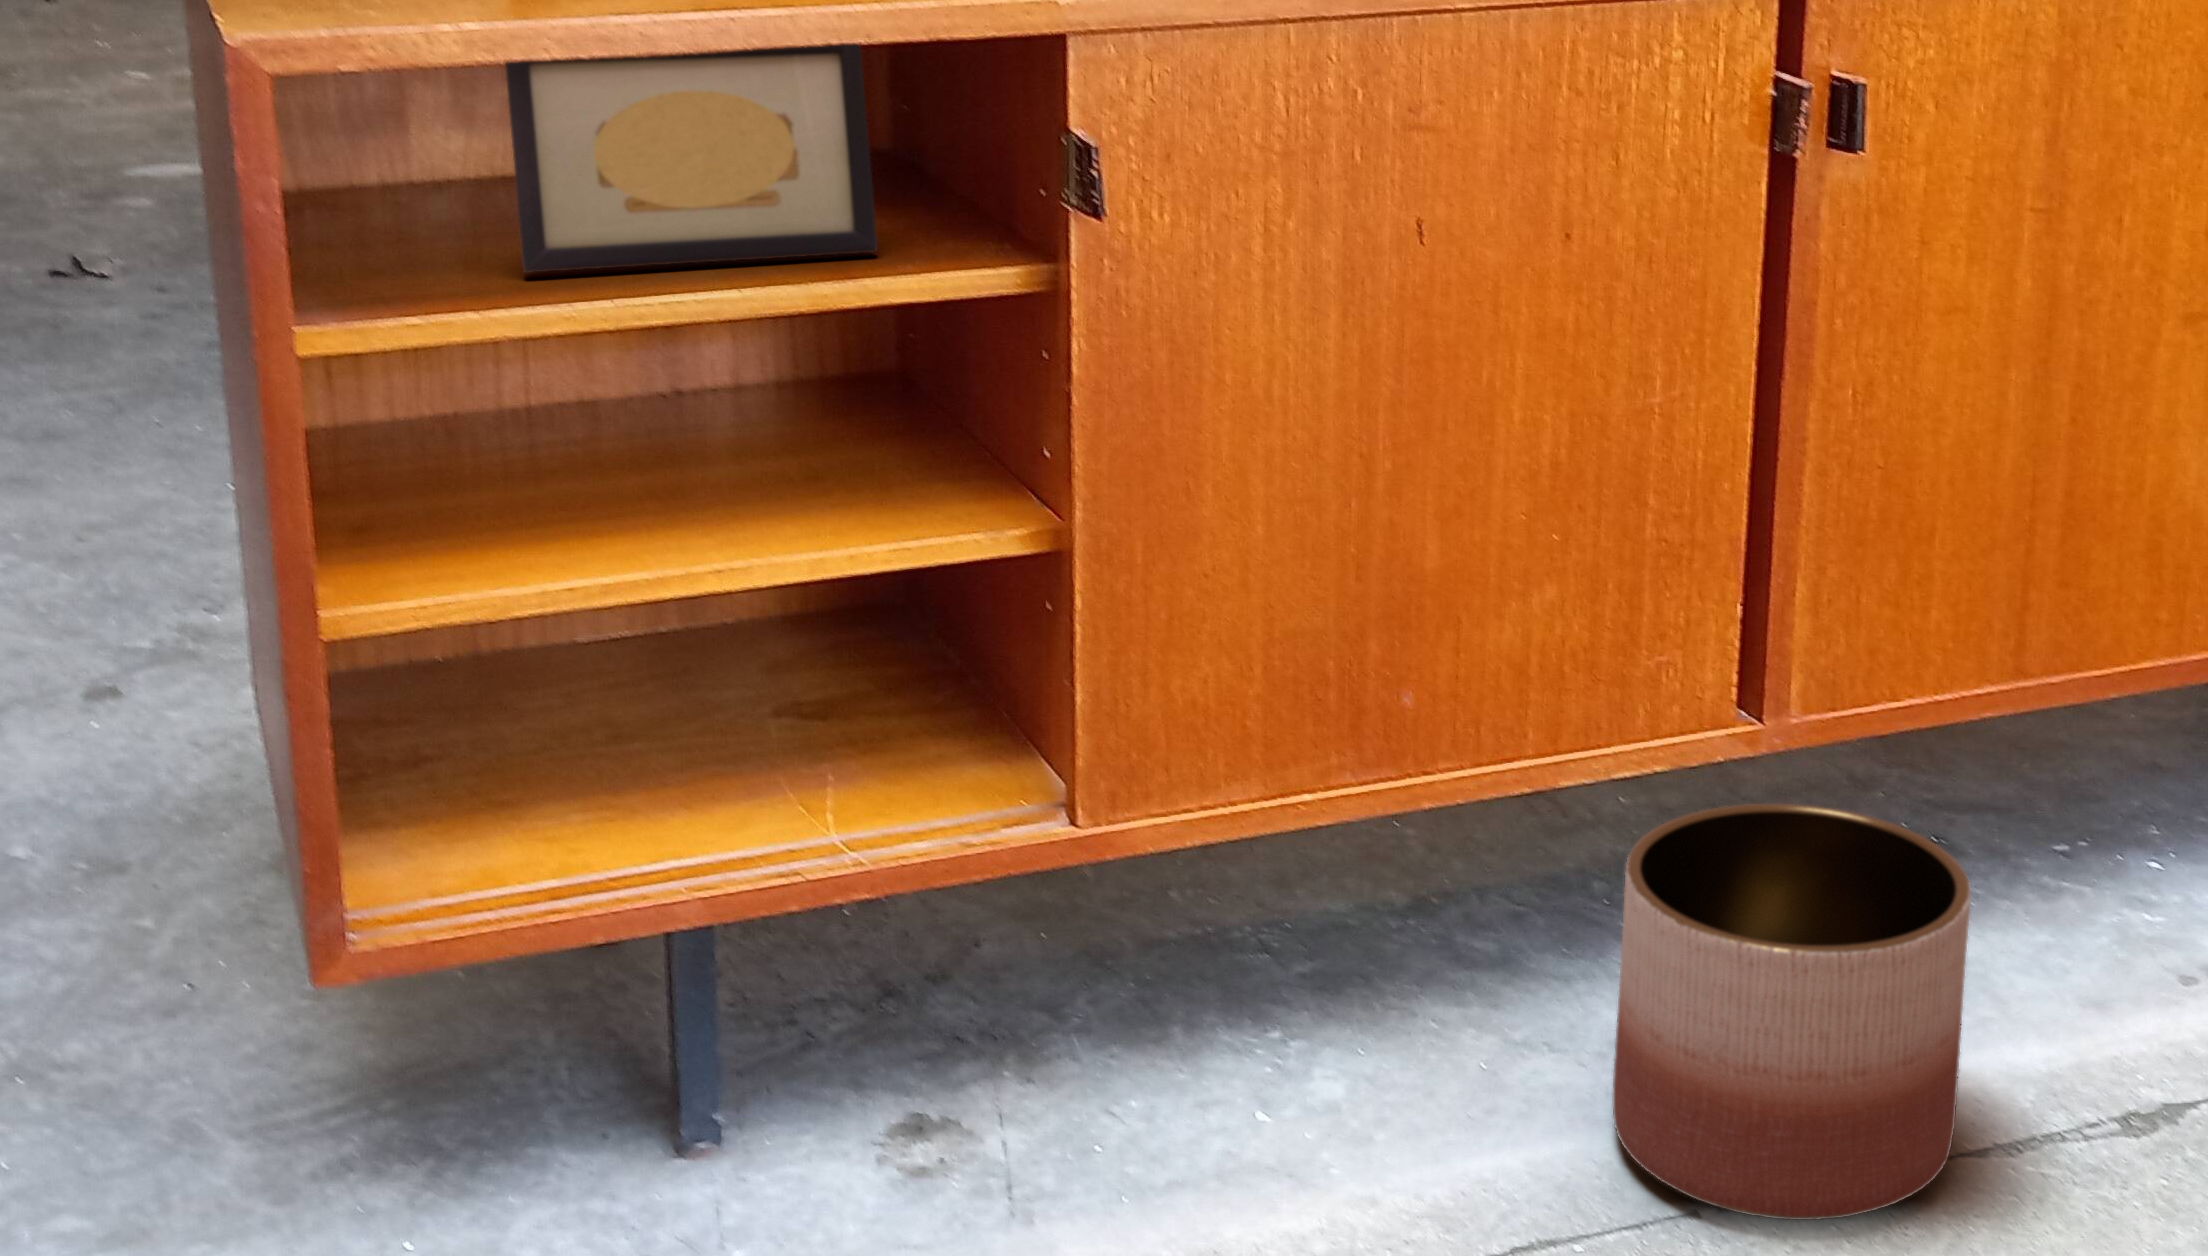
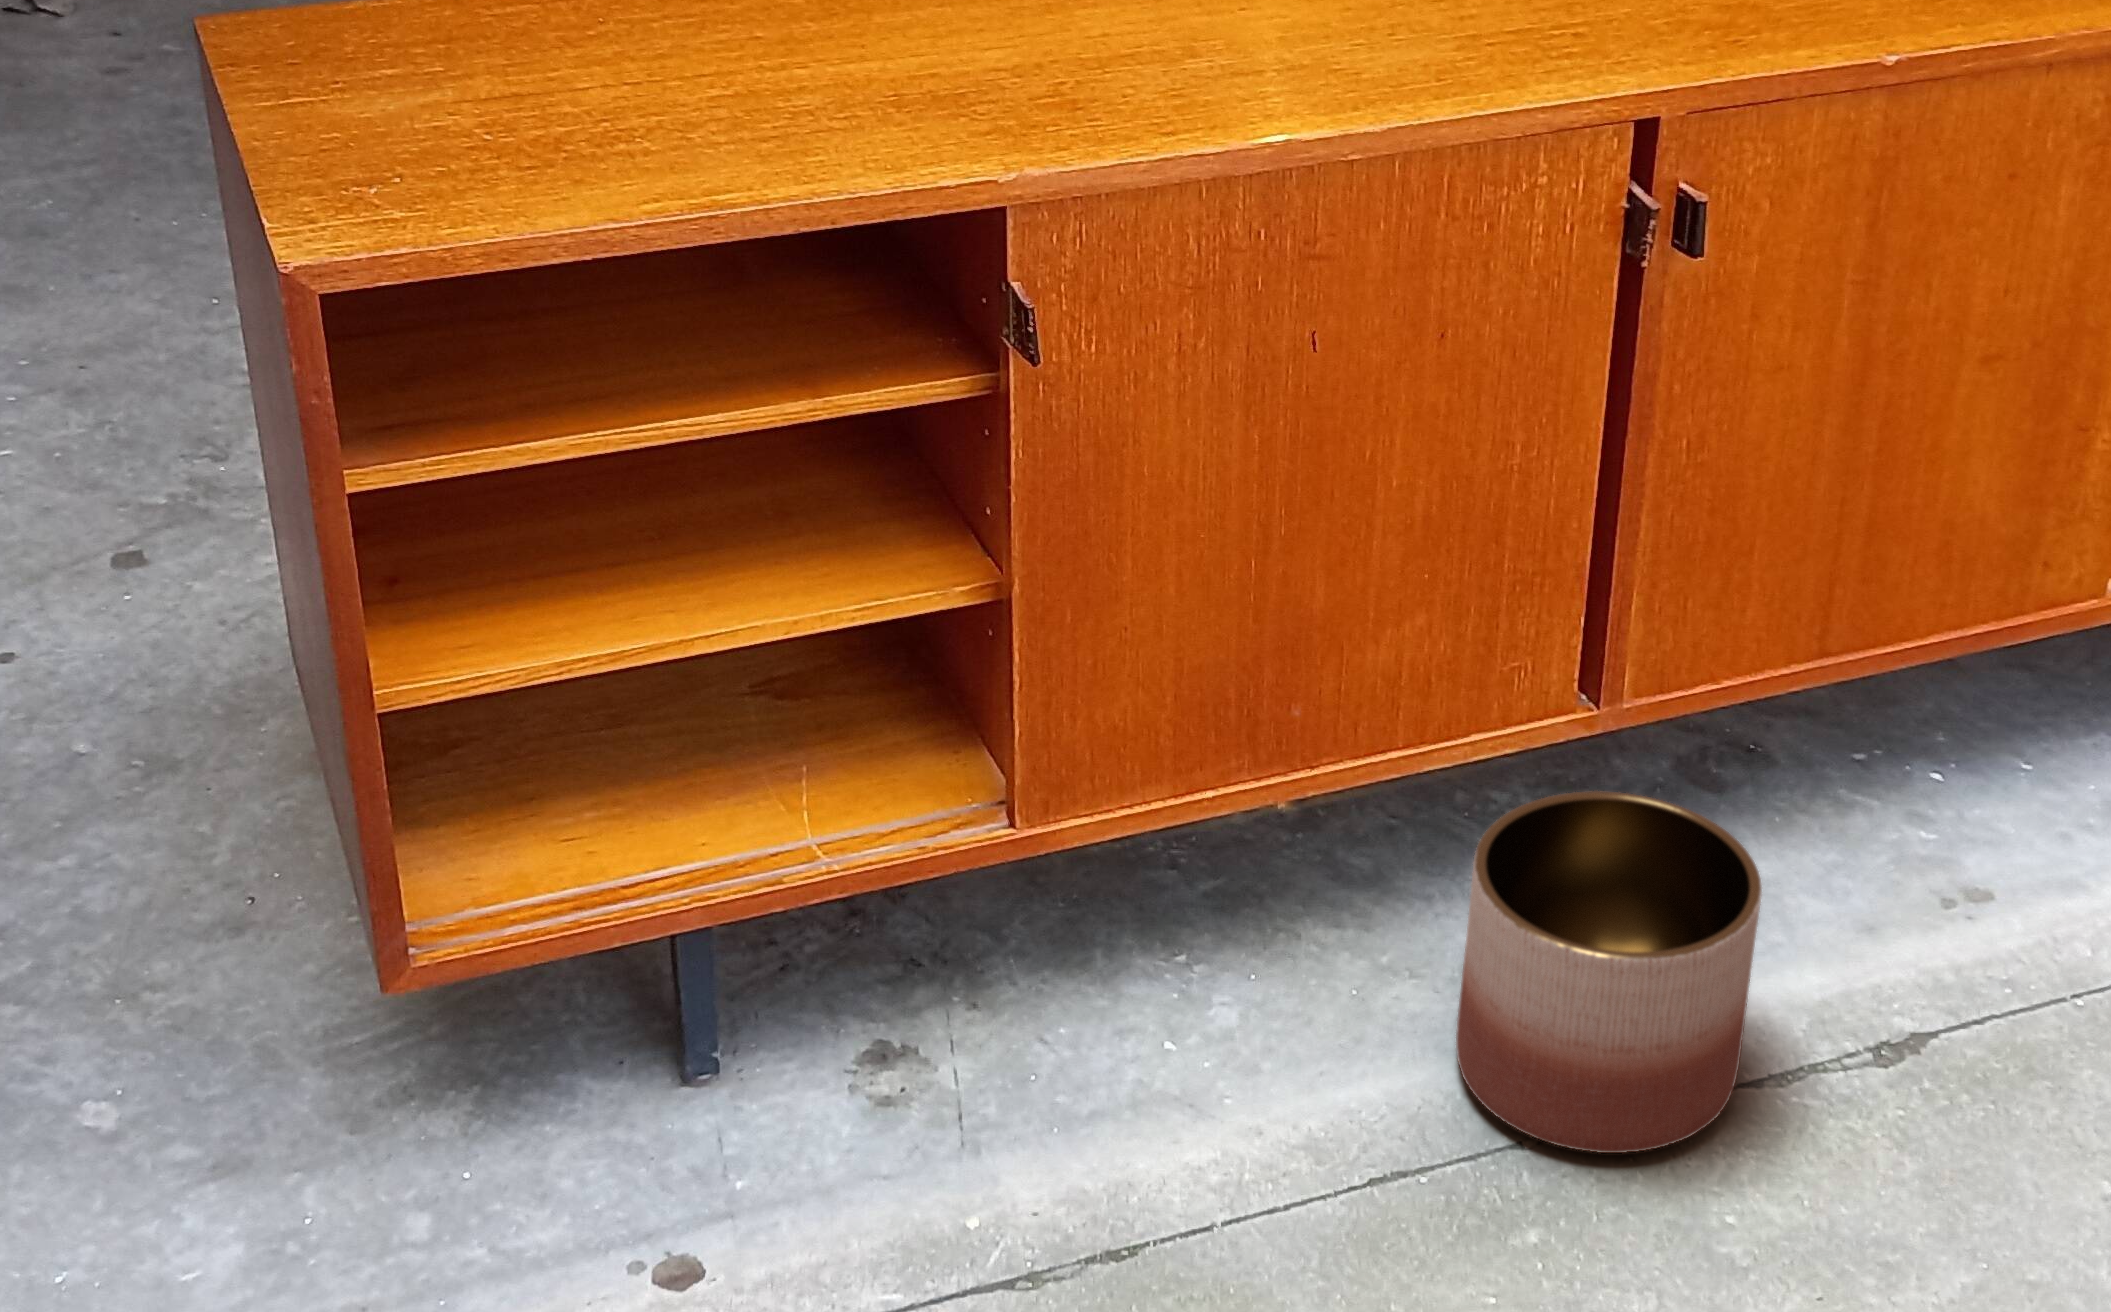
picture frame: present [505,44,877,273] -> none [503,170,836,399]

